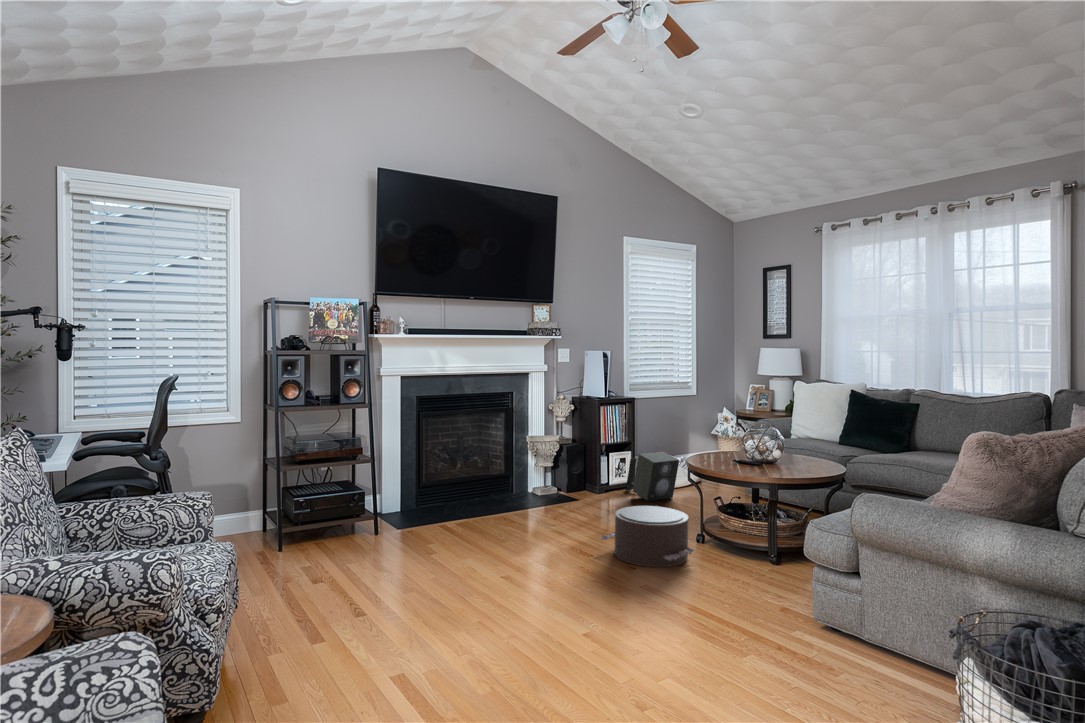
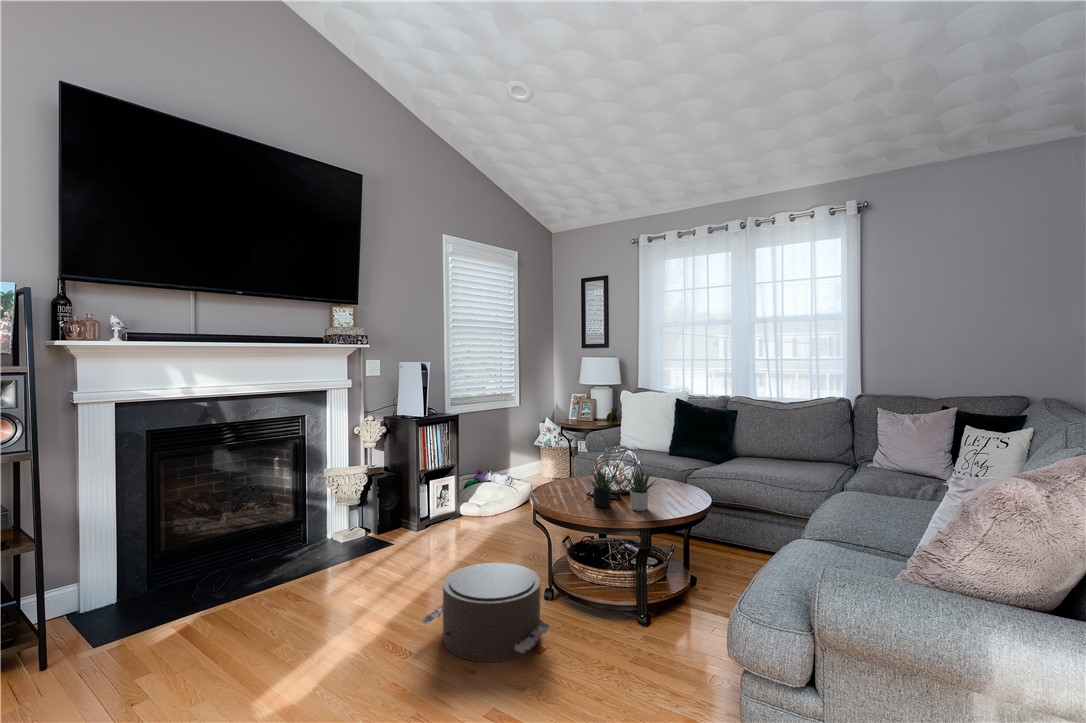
succulent plant: none [730,437,791,473] -> present [588,469,656,511]
speaker: present [626,452,679,501] -> none [448,475,510,537]

